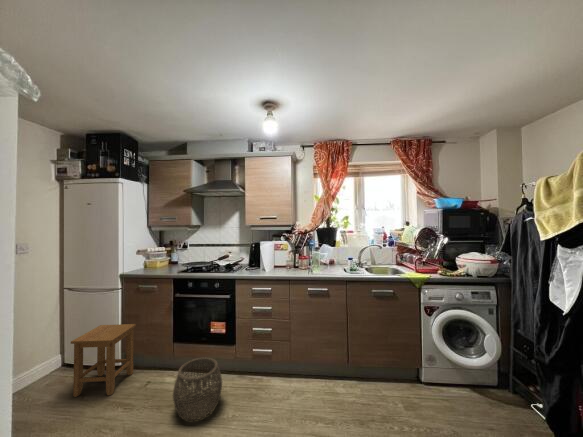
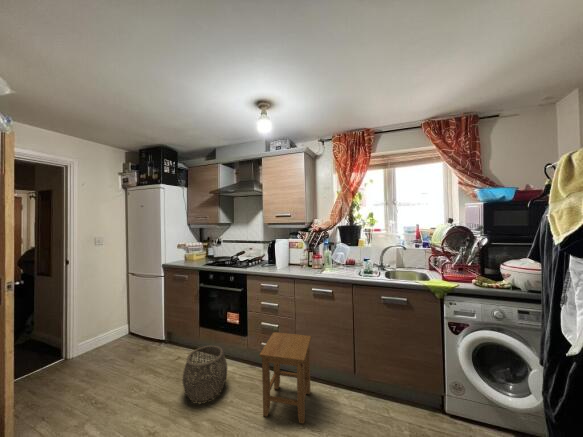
stool: present [71,324,136,397] -> present [259,332,311,424]

